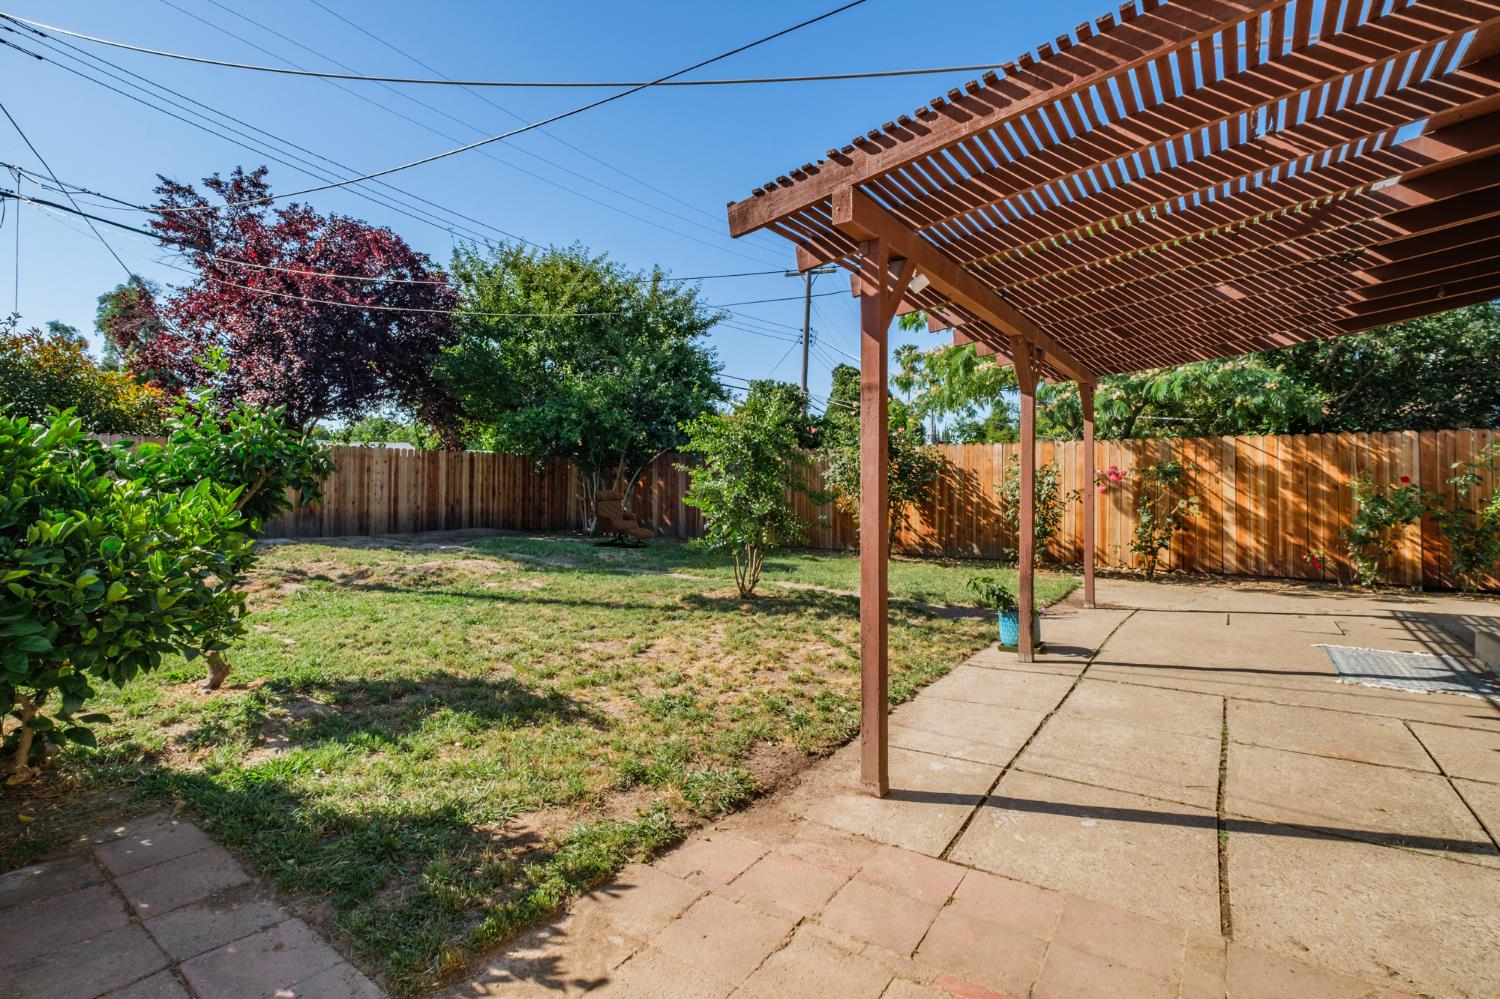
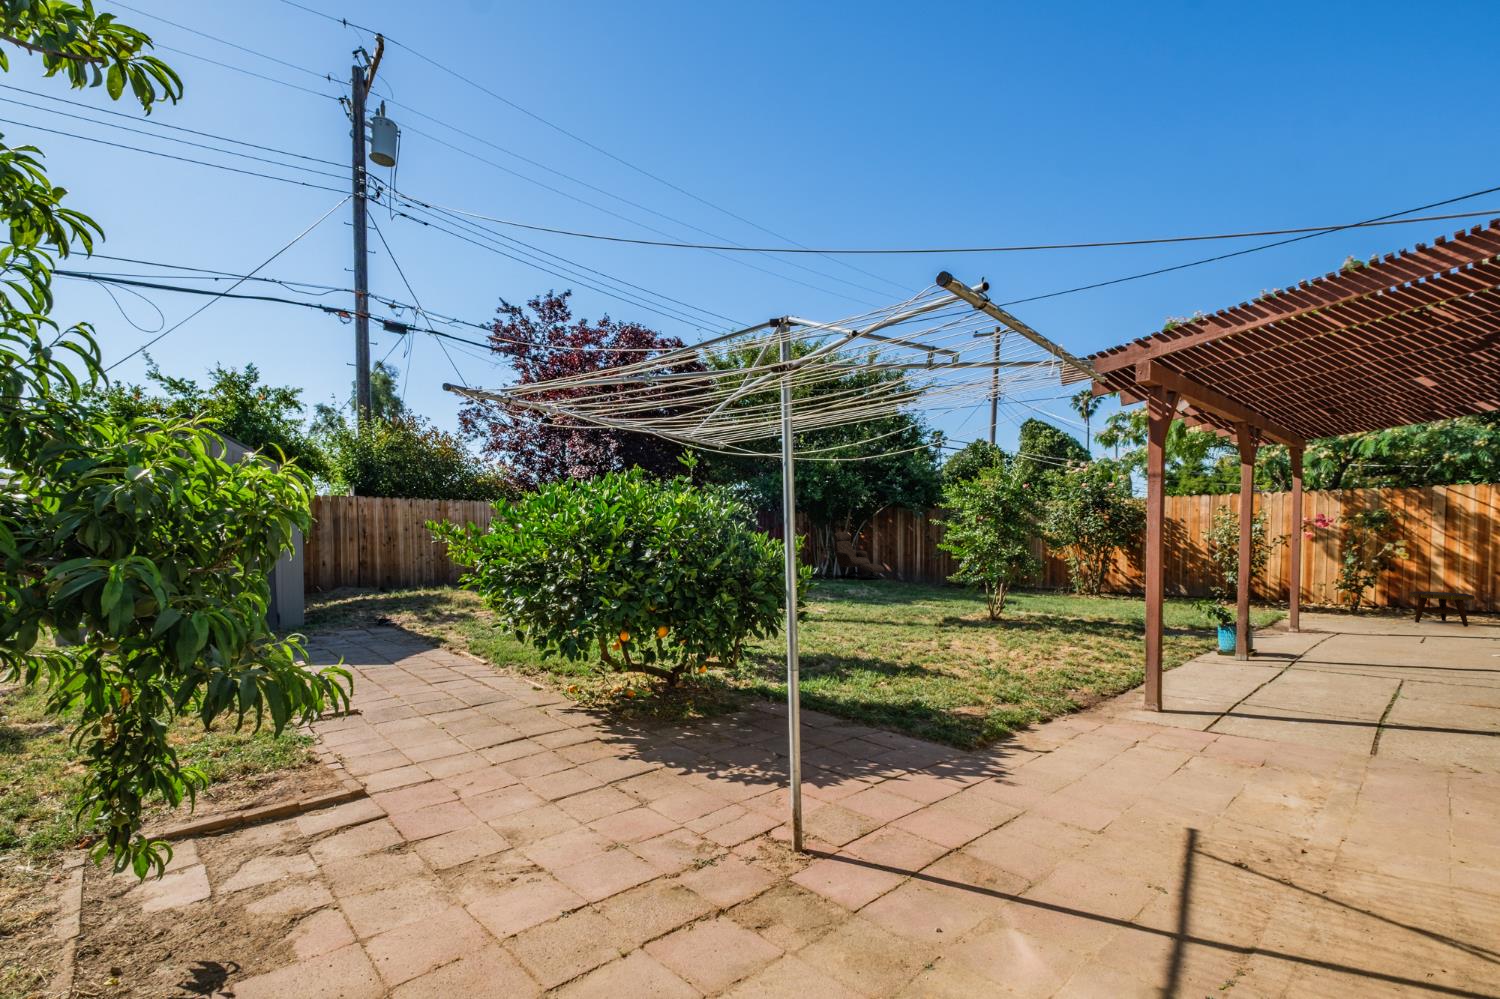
side table: none [1201,551,1263,589] -> present [1409,592,1475,626]

